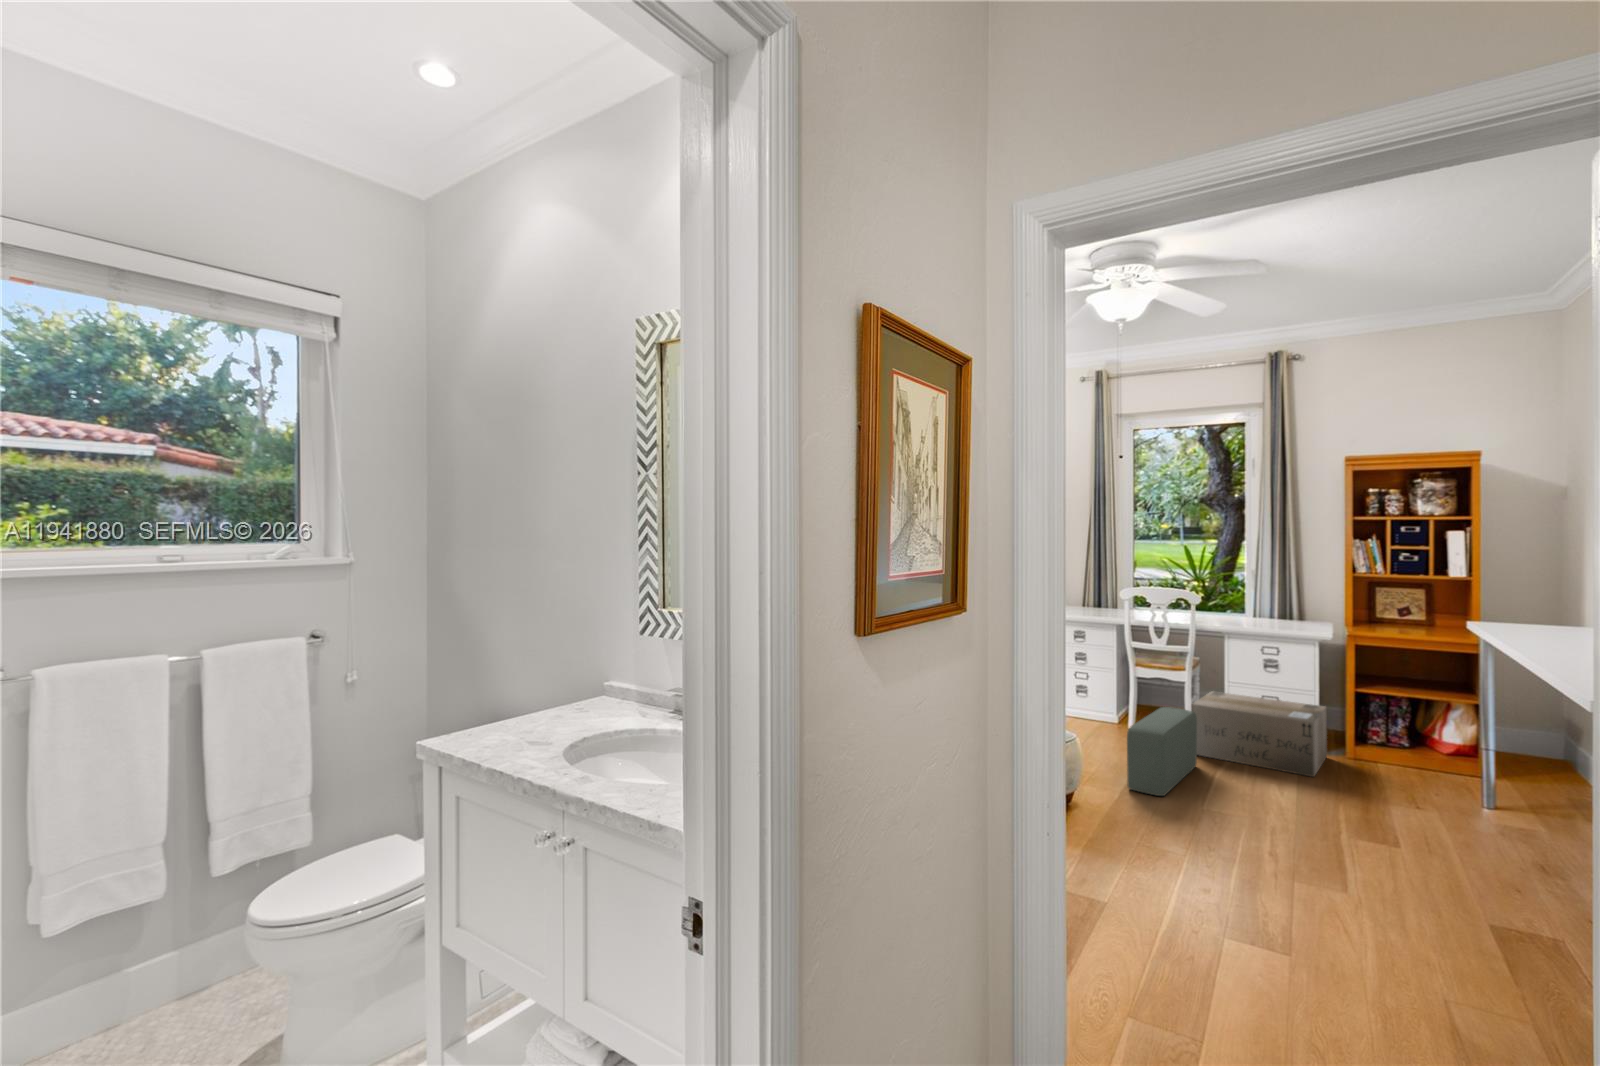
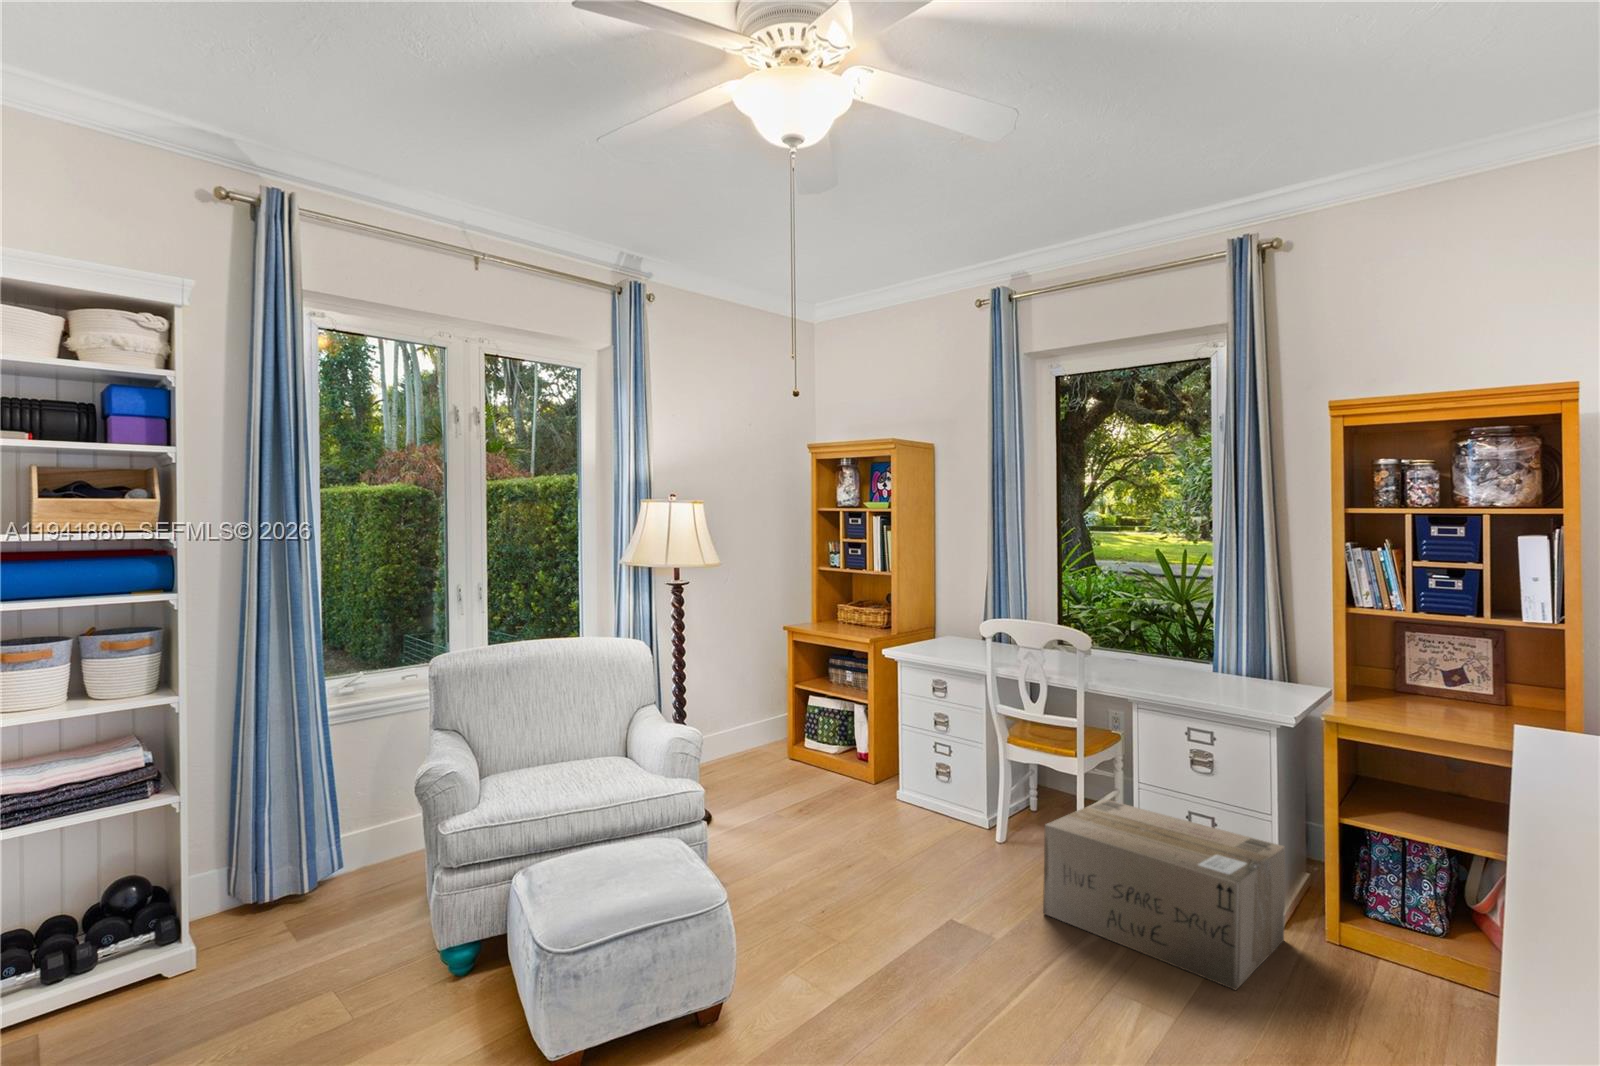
pouf: present [1127,707,1197,796] -> none [857,829,1033,1020]

